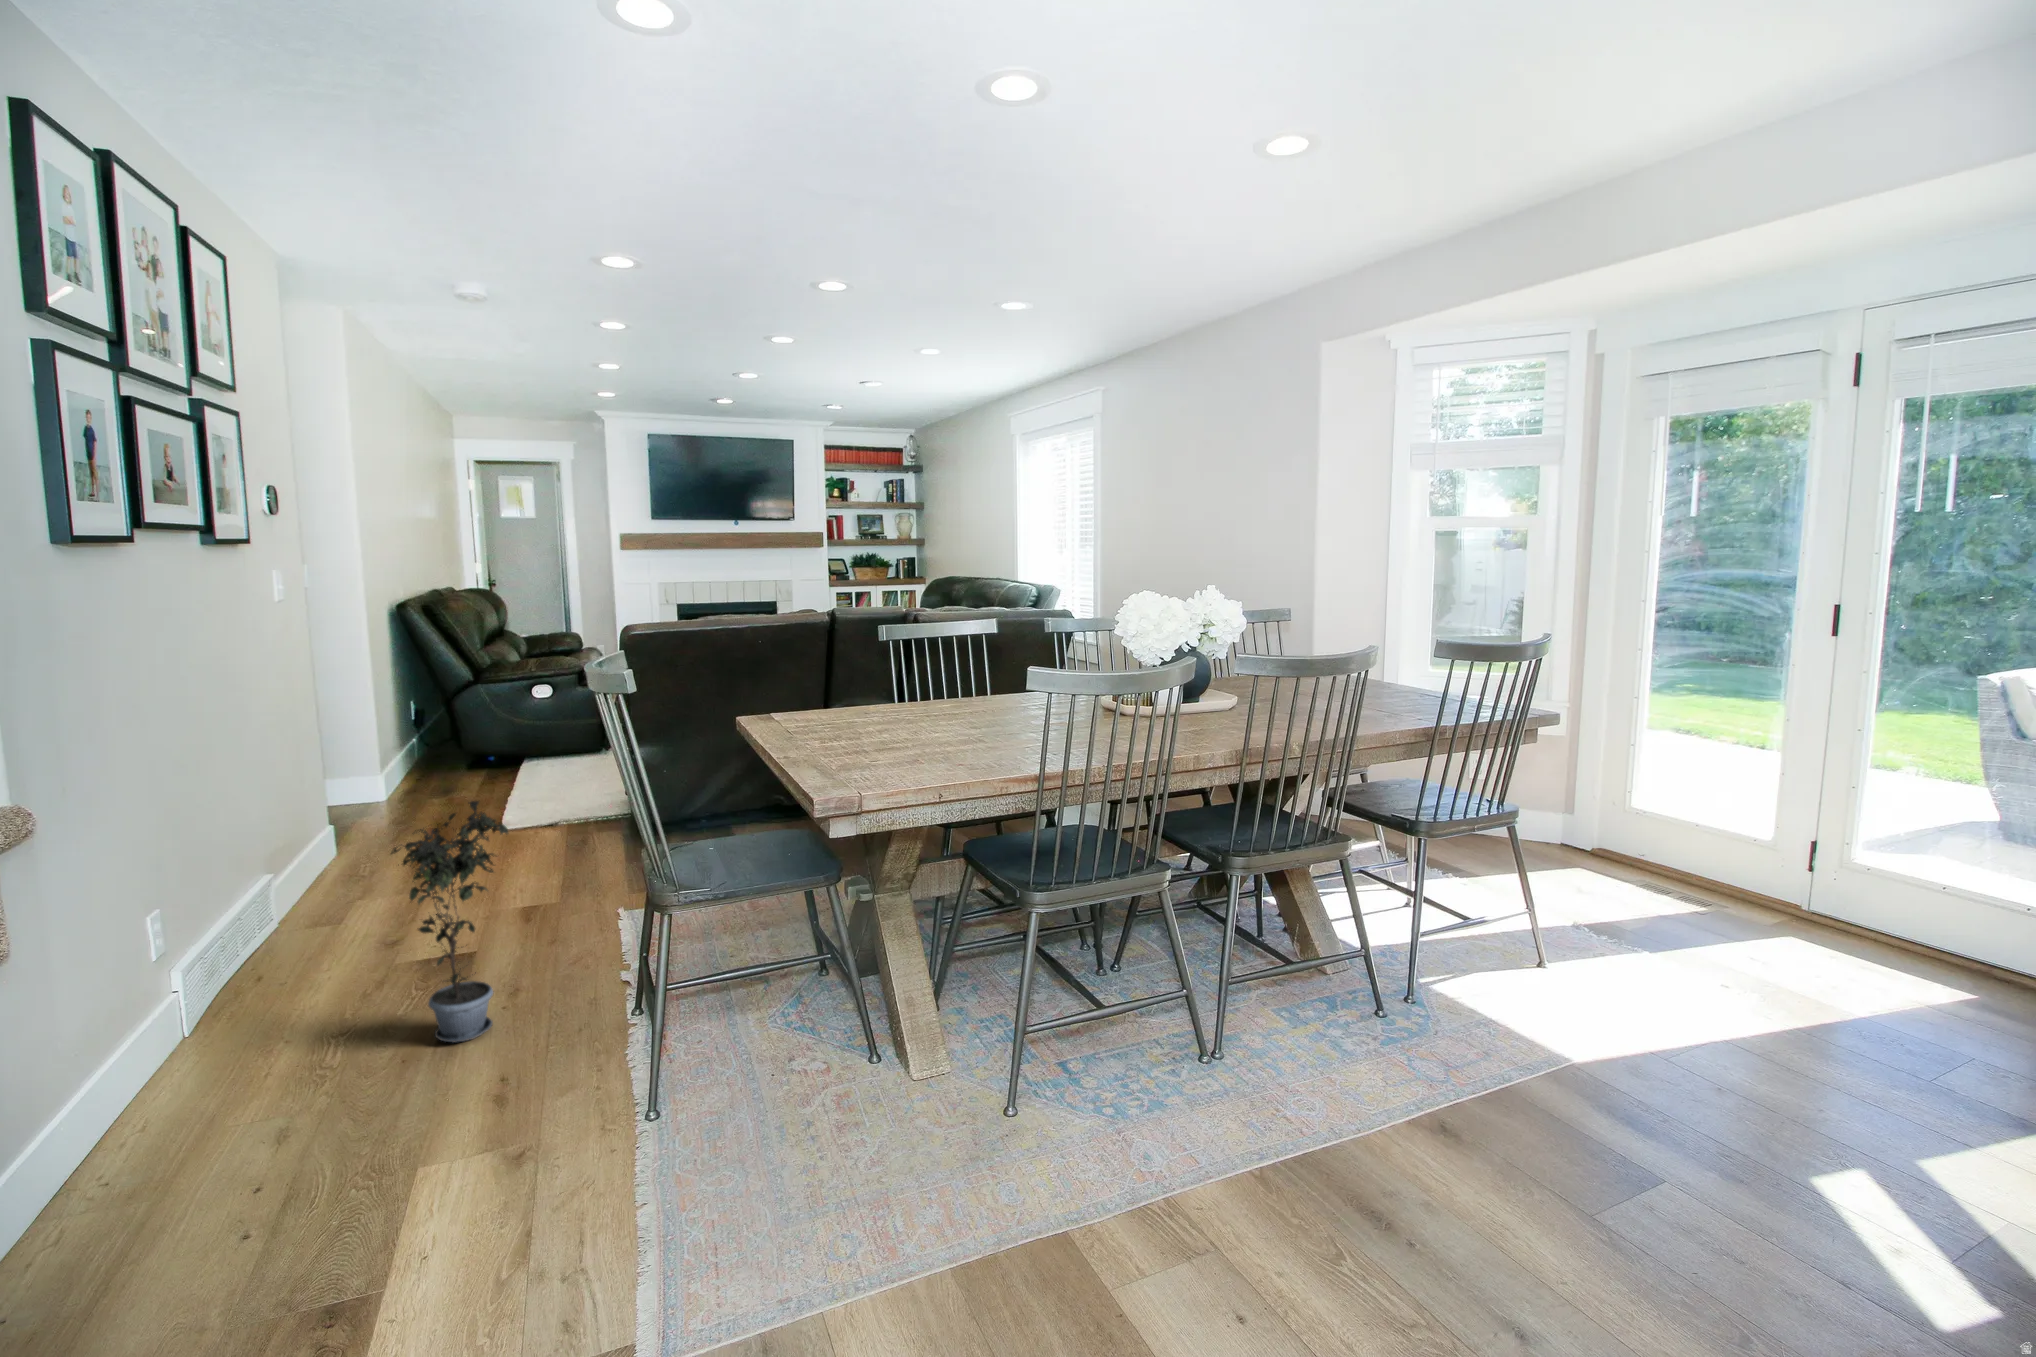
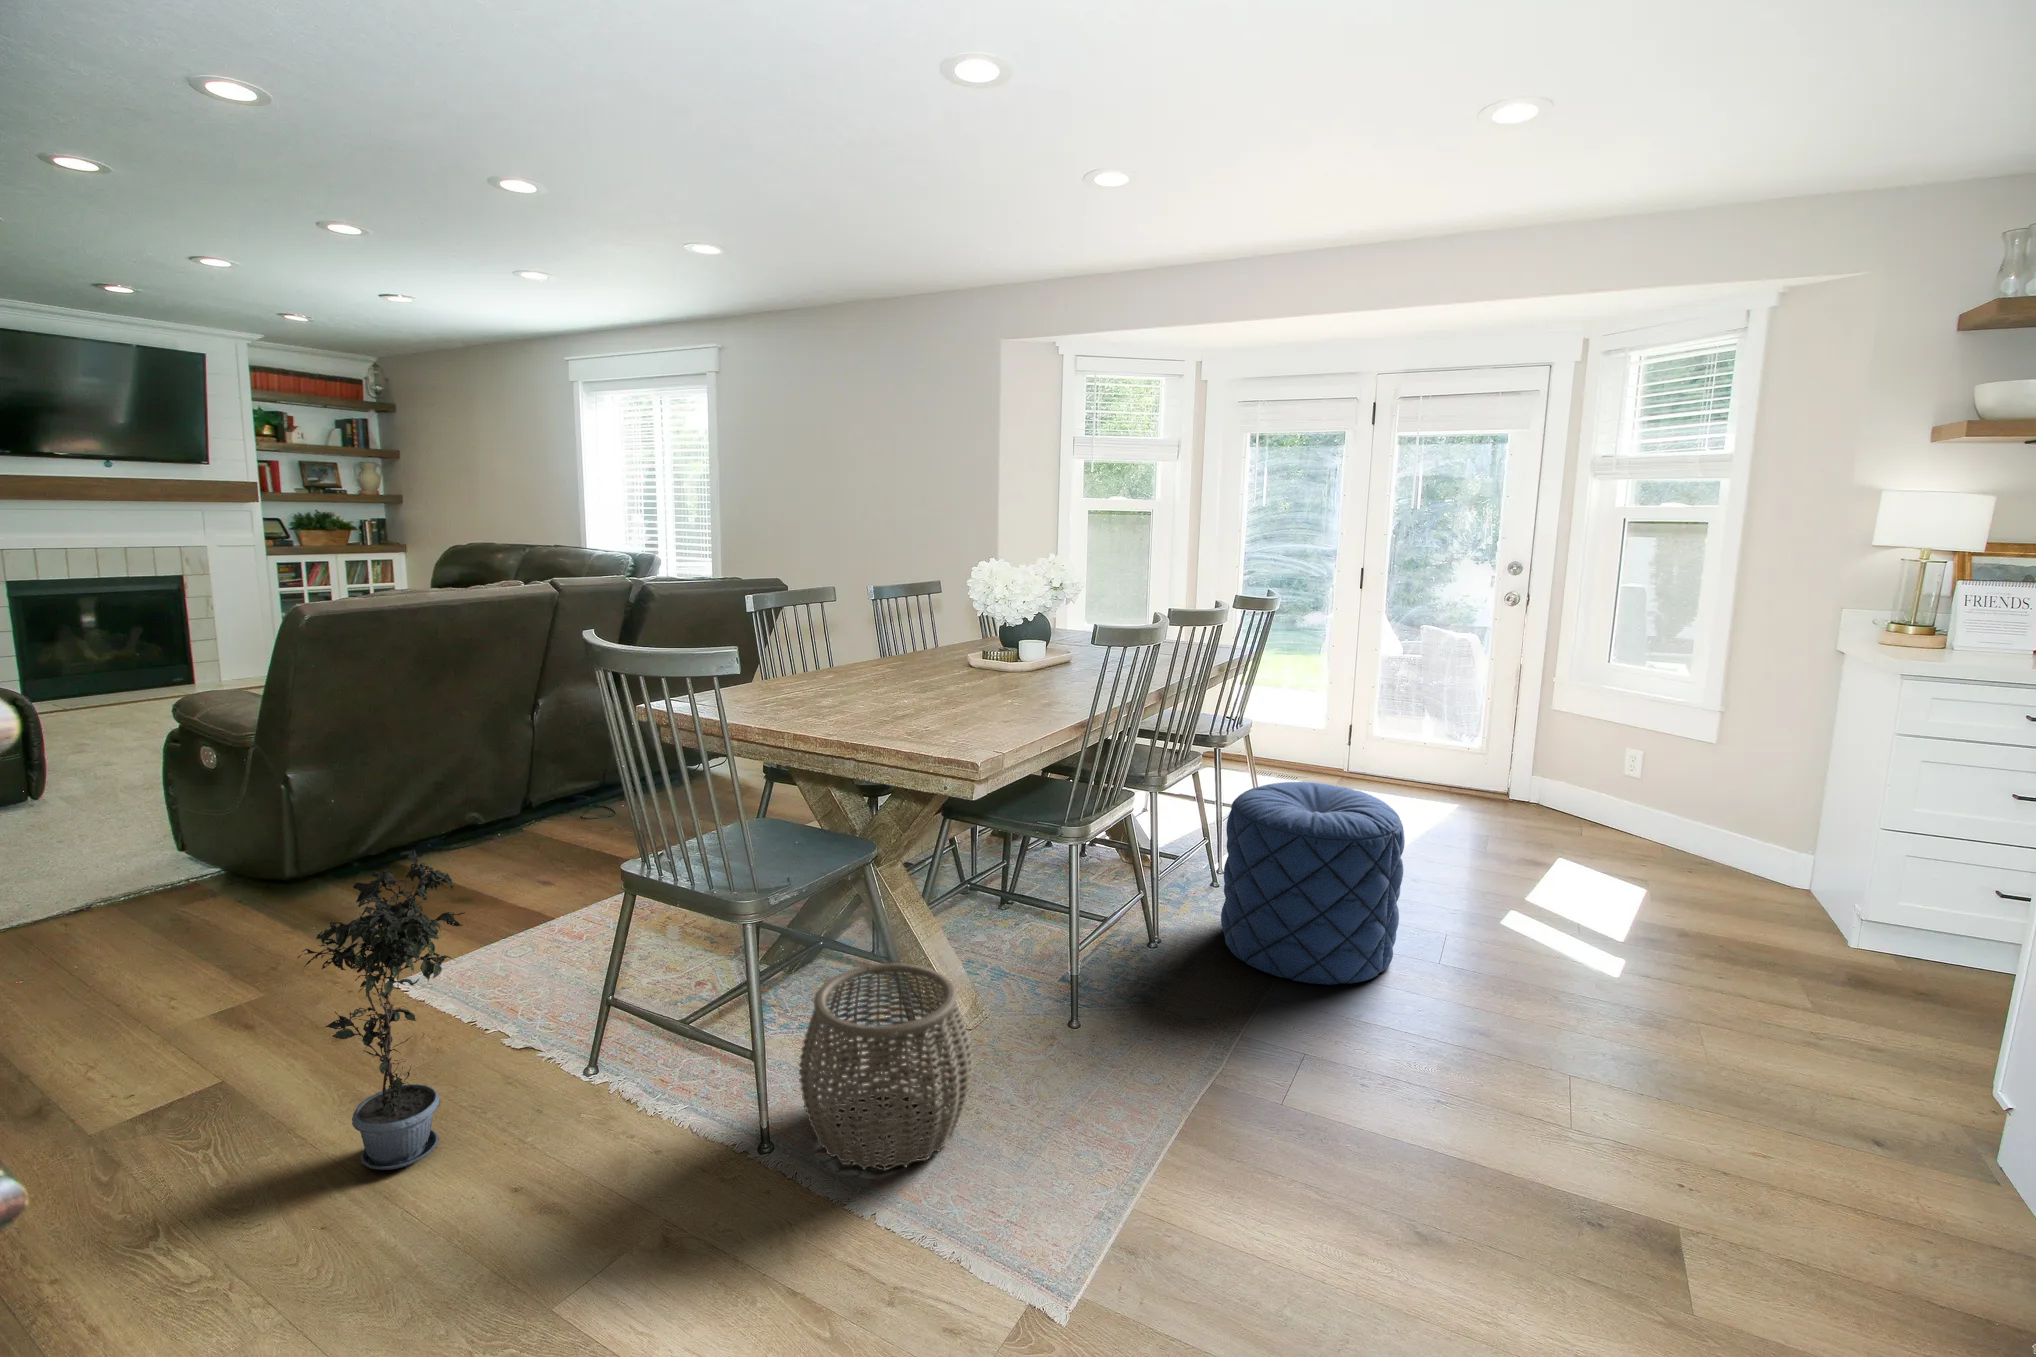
pouf: none [1290,885,1551,1187] -> present [1221,782,1405,985]
woven basket: none [641,977,821,1183] -> present [799,964,973,1171]

